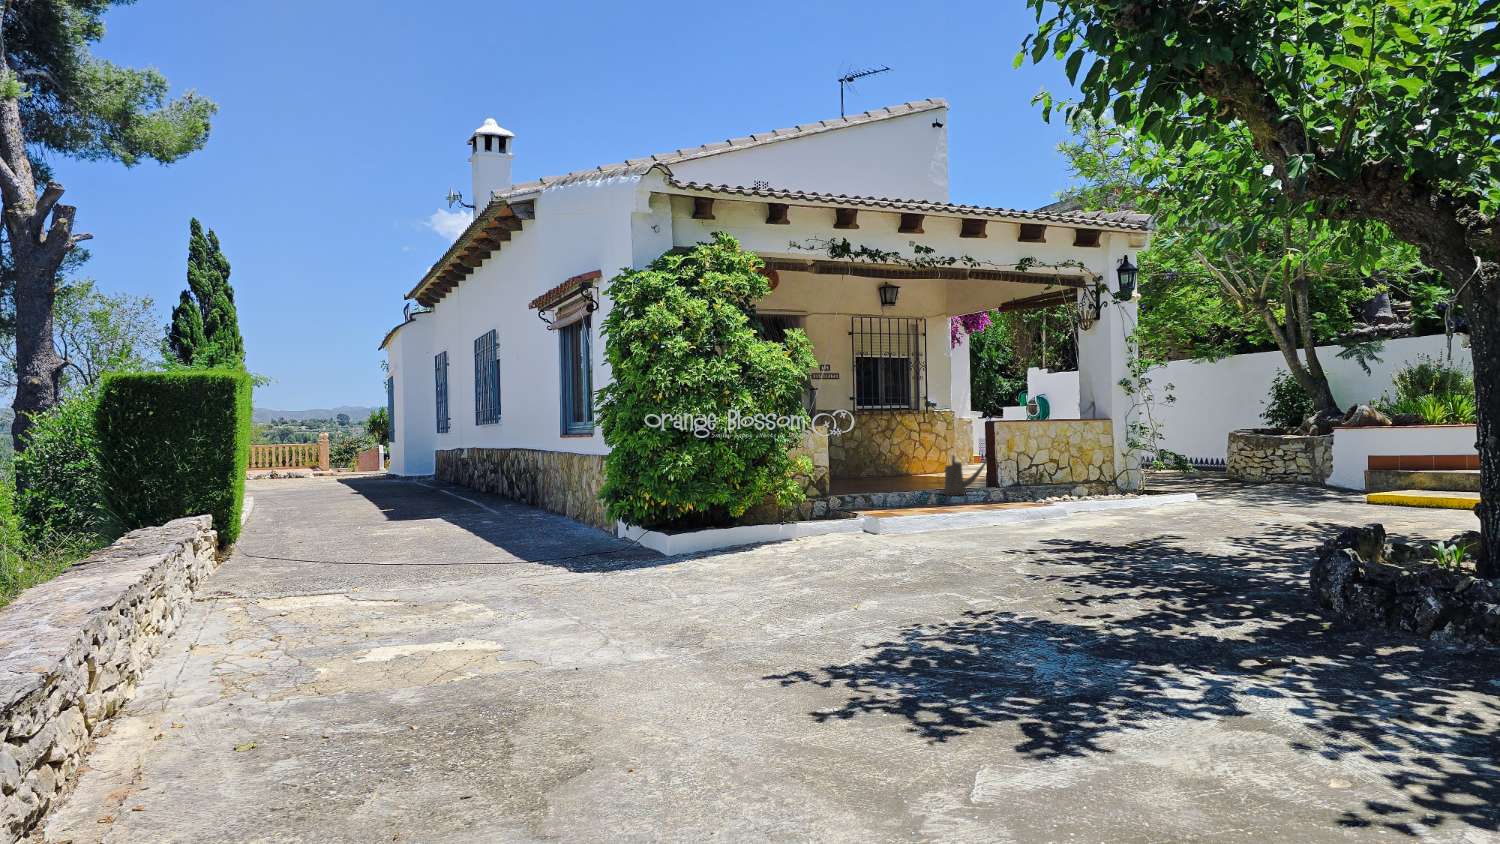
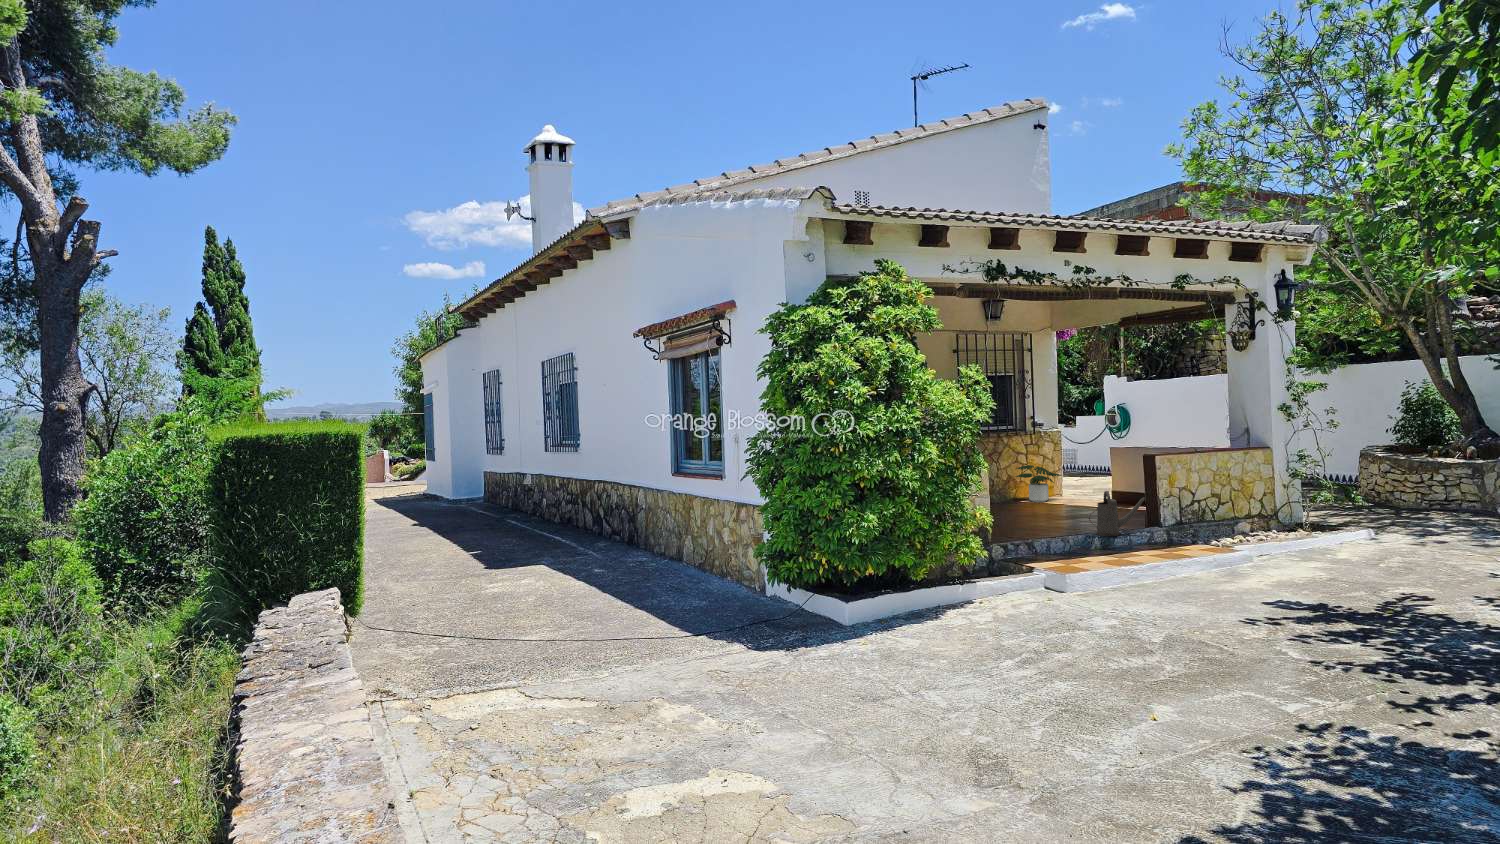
potted plant: none [900,439,944,473] -> present [1016,465,1061,502]

